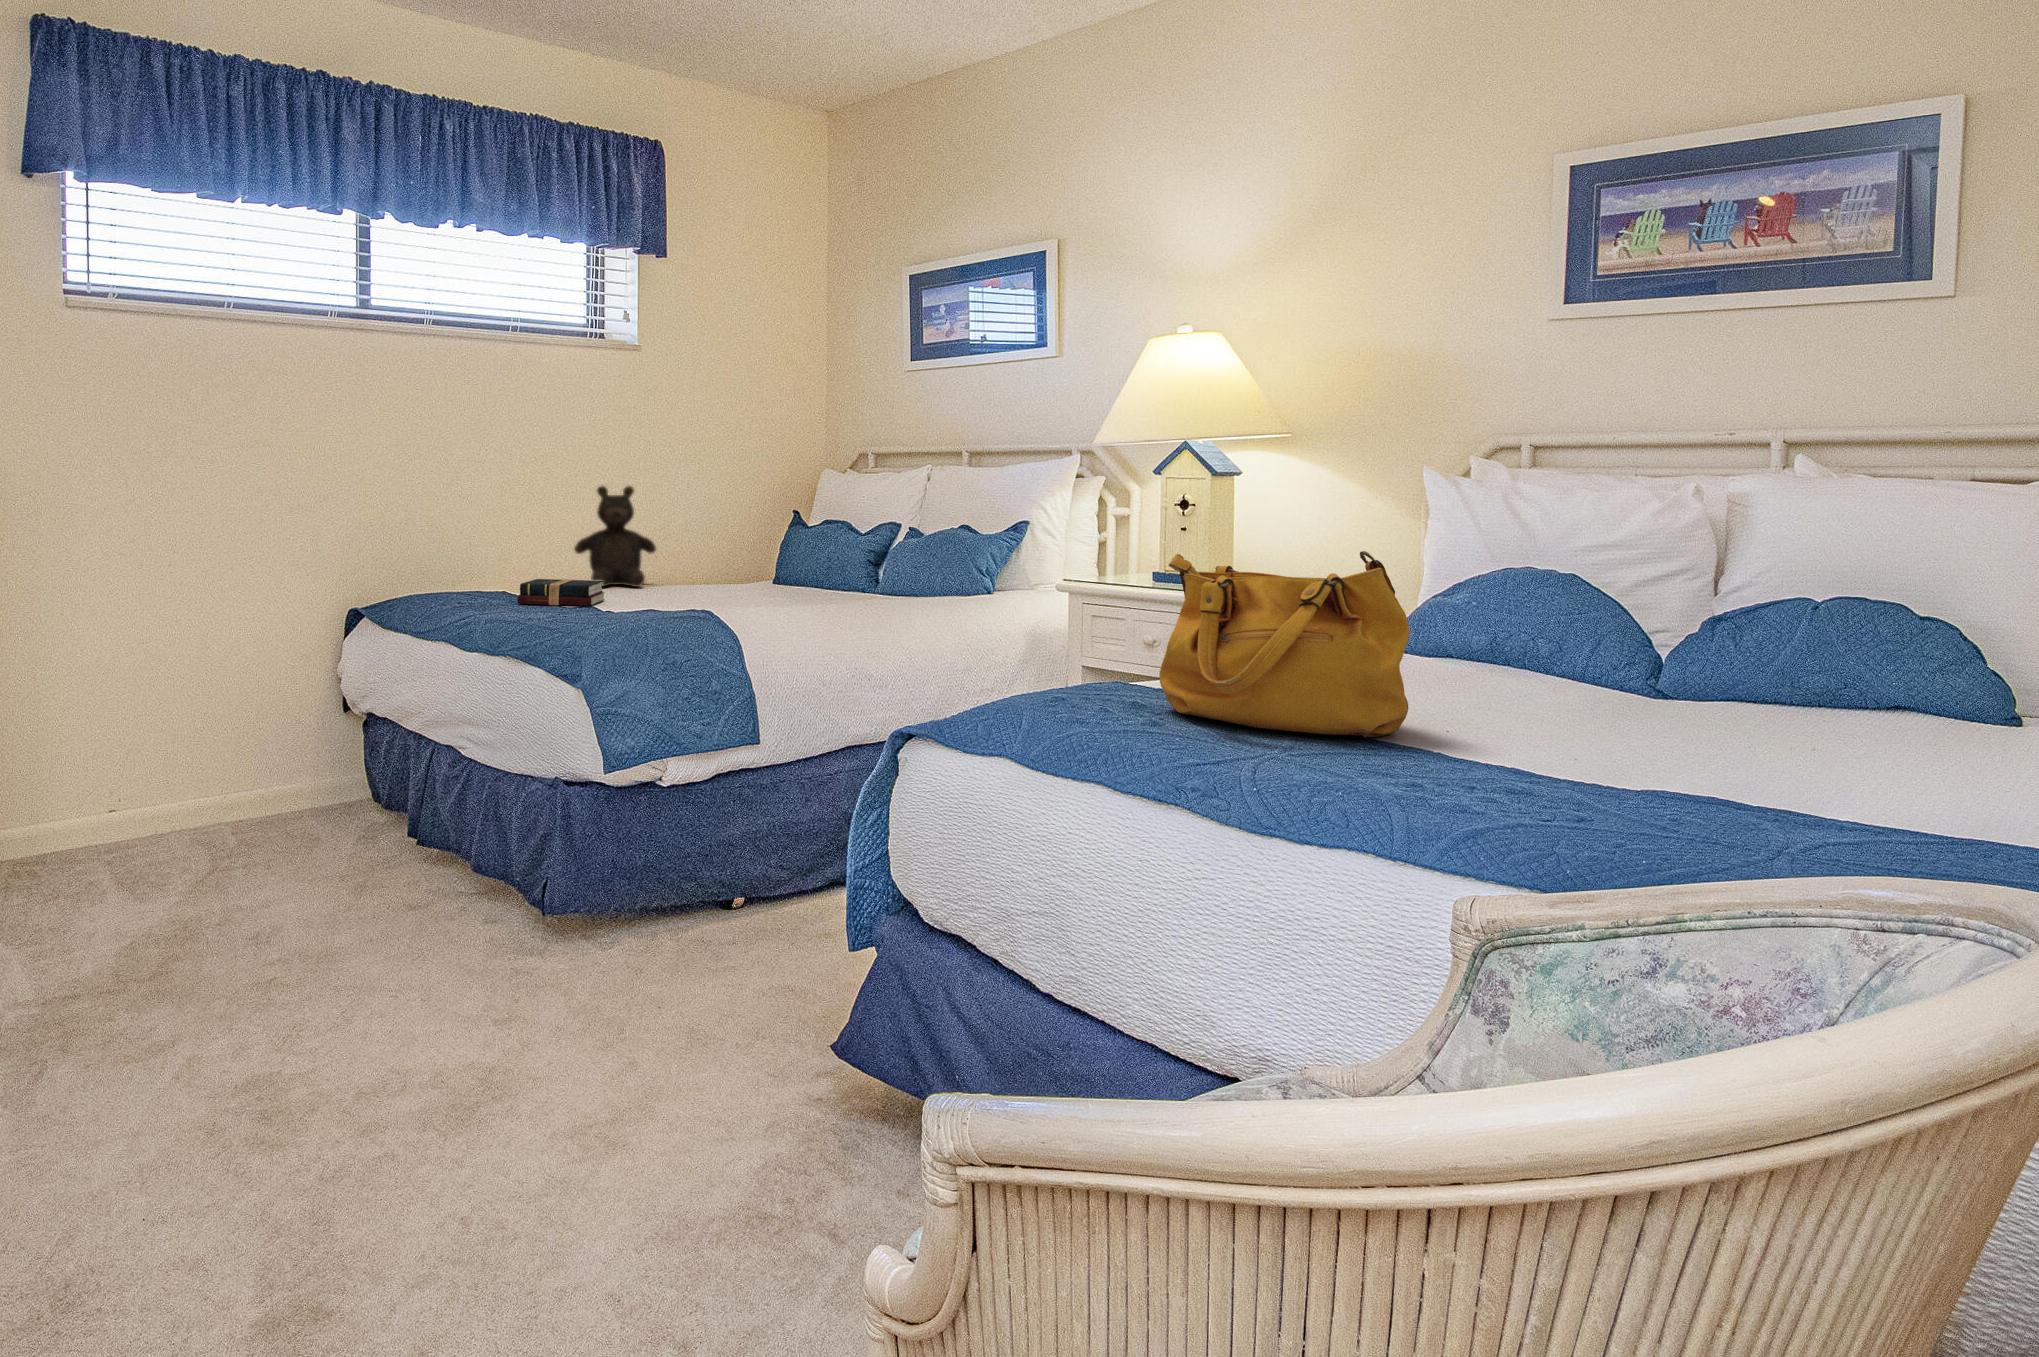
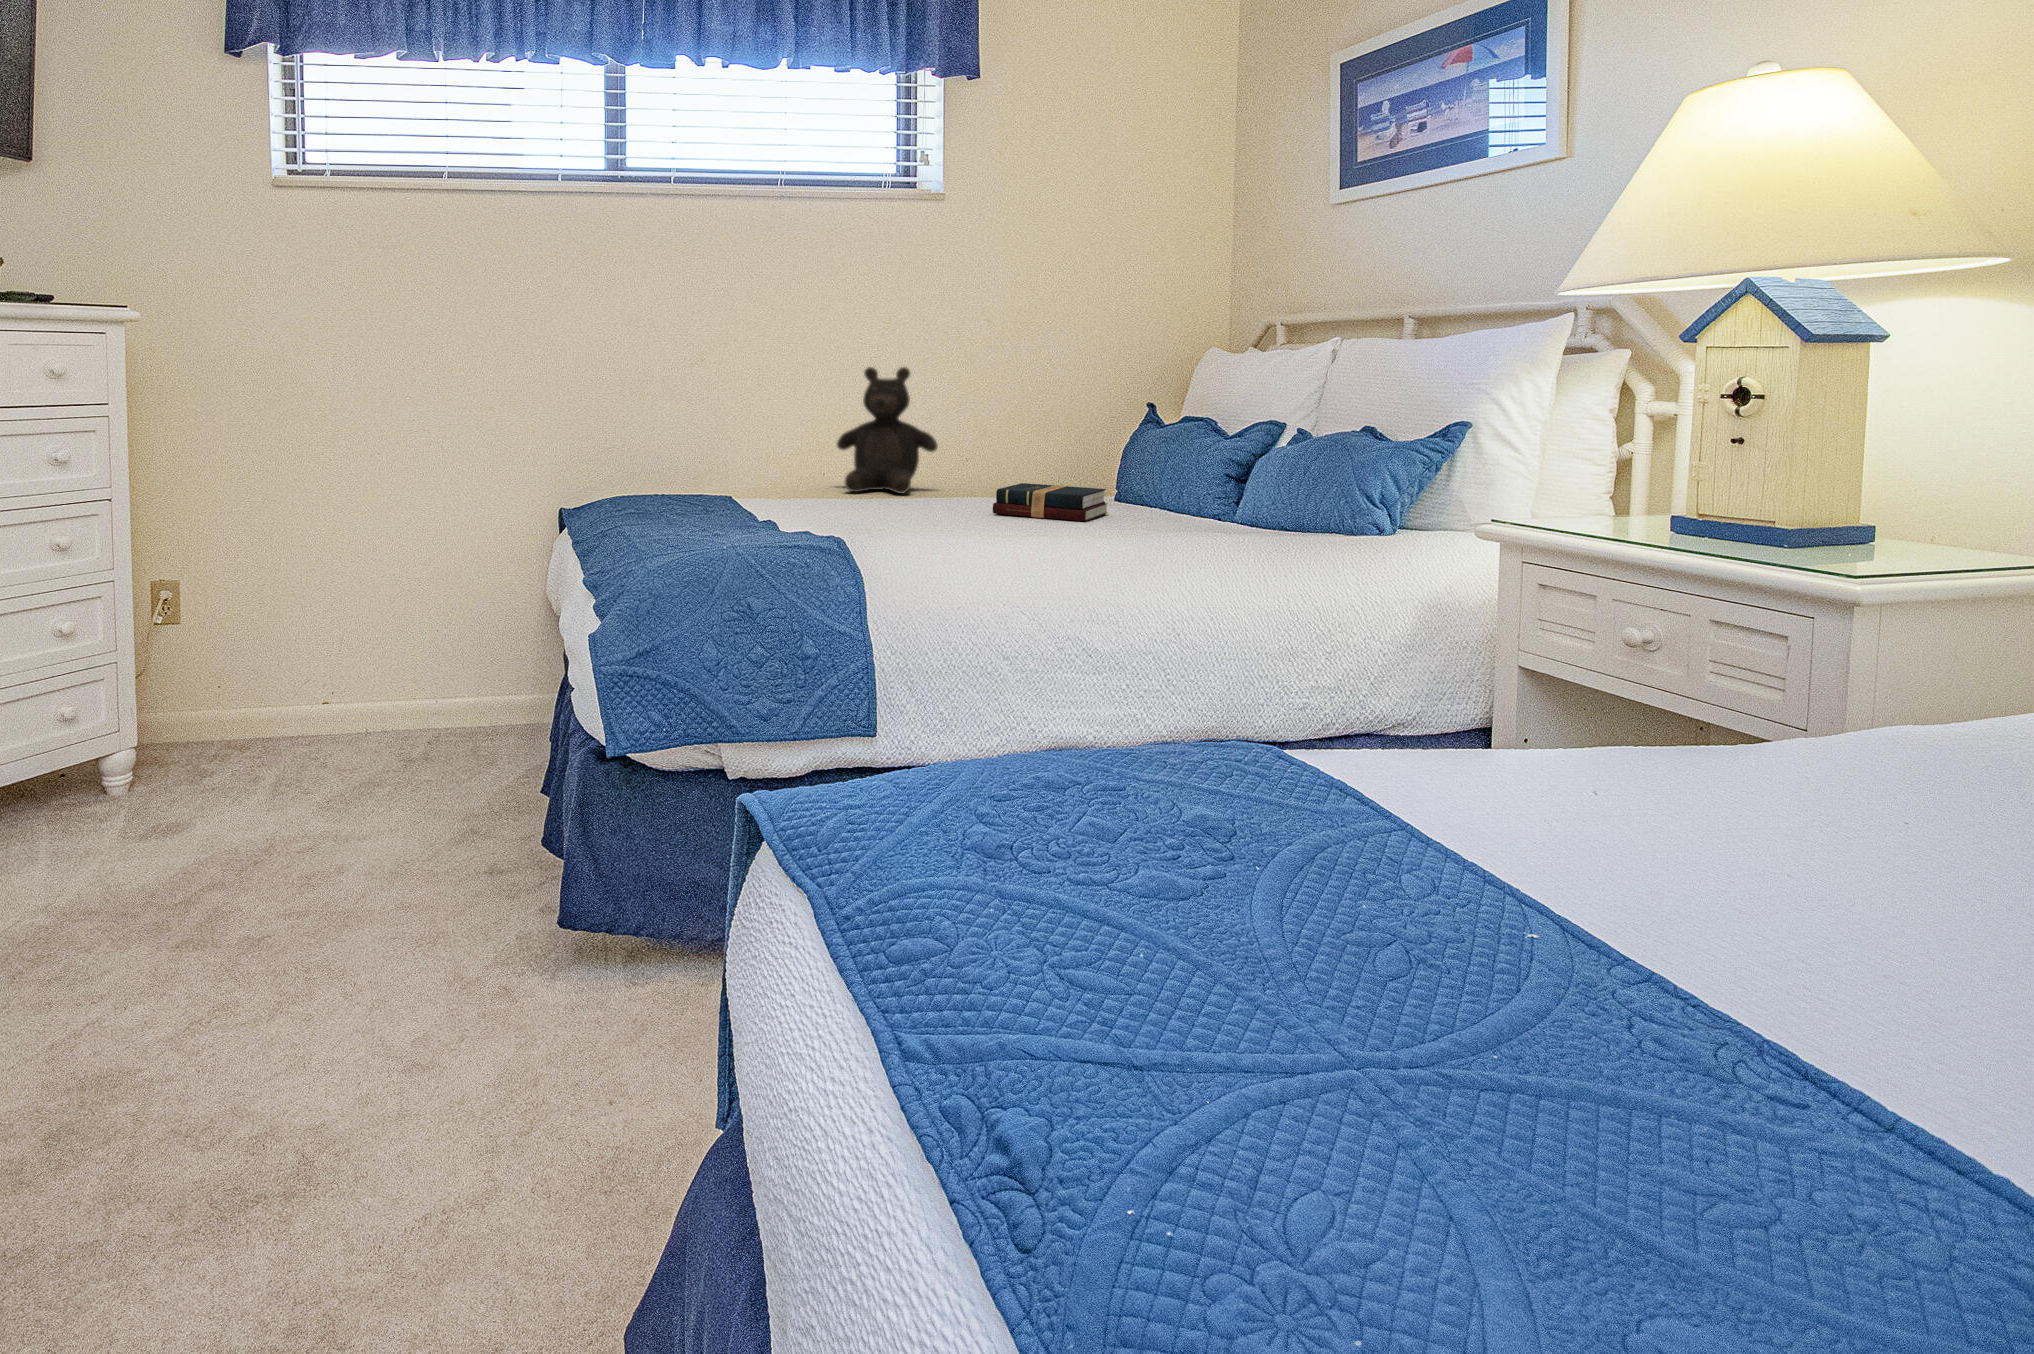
handbag: present [1159,551,1410,737] -> none [1265,515,1917,1059]
hardback book: present [517,579,605,606] -> present [993,483,1108,521]

